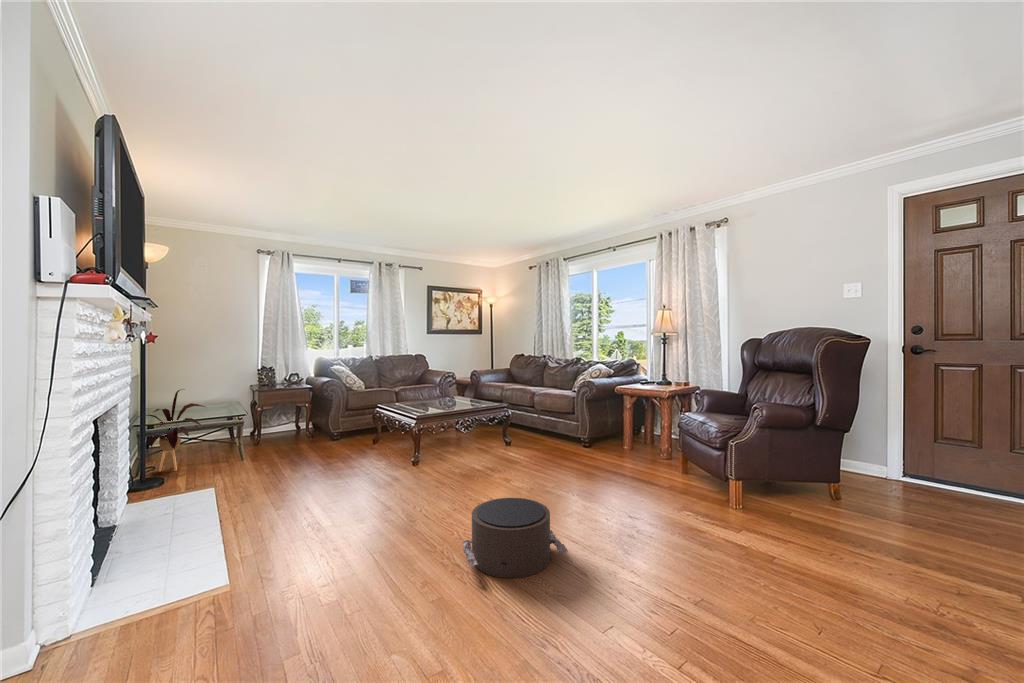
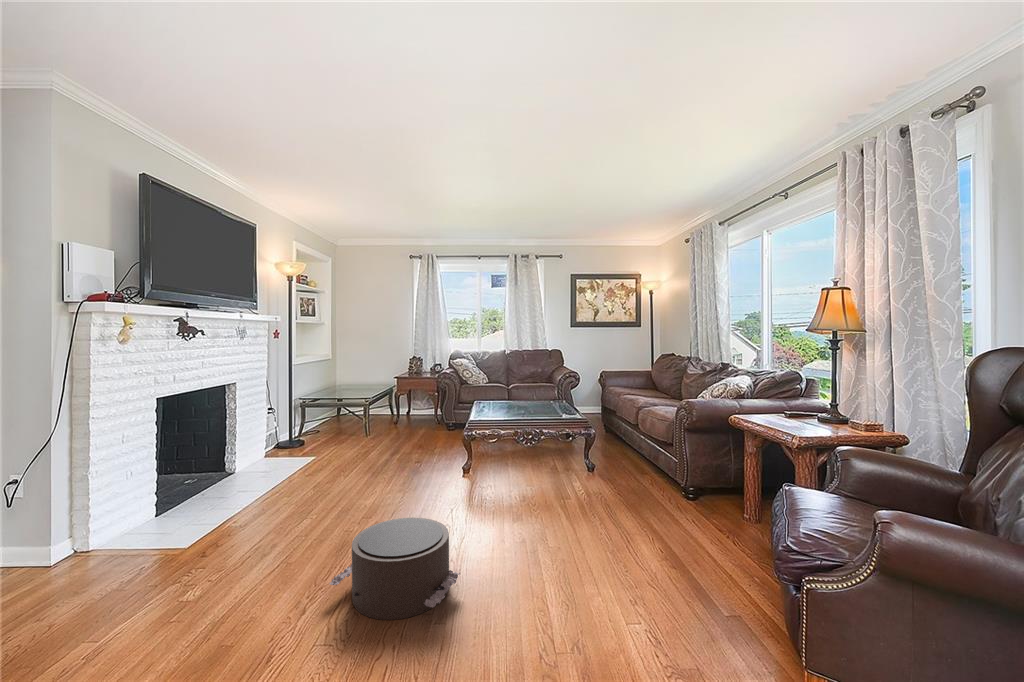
house plant: present [146,389,205,472] -> none [301,373,348,437]

